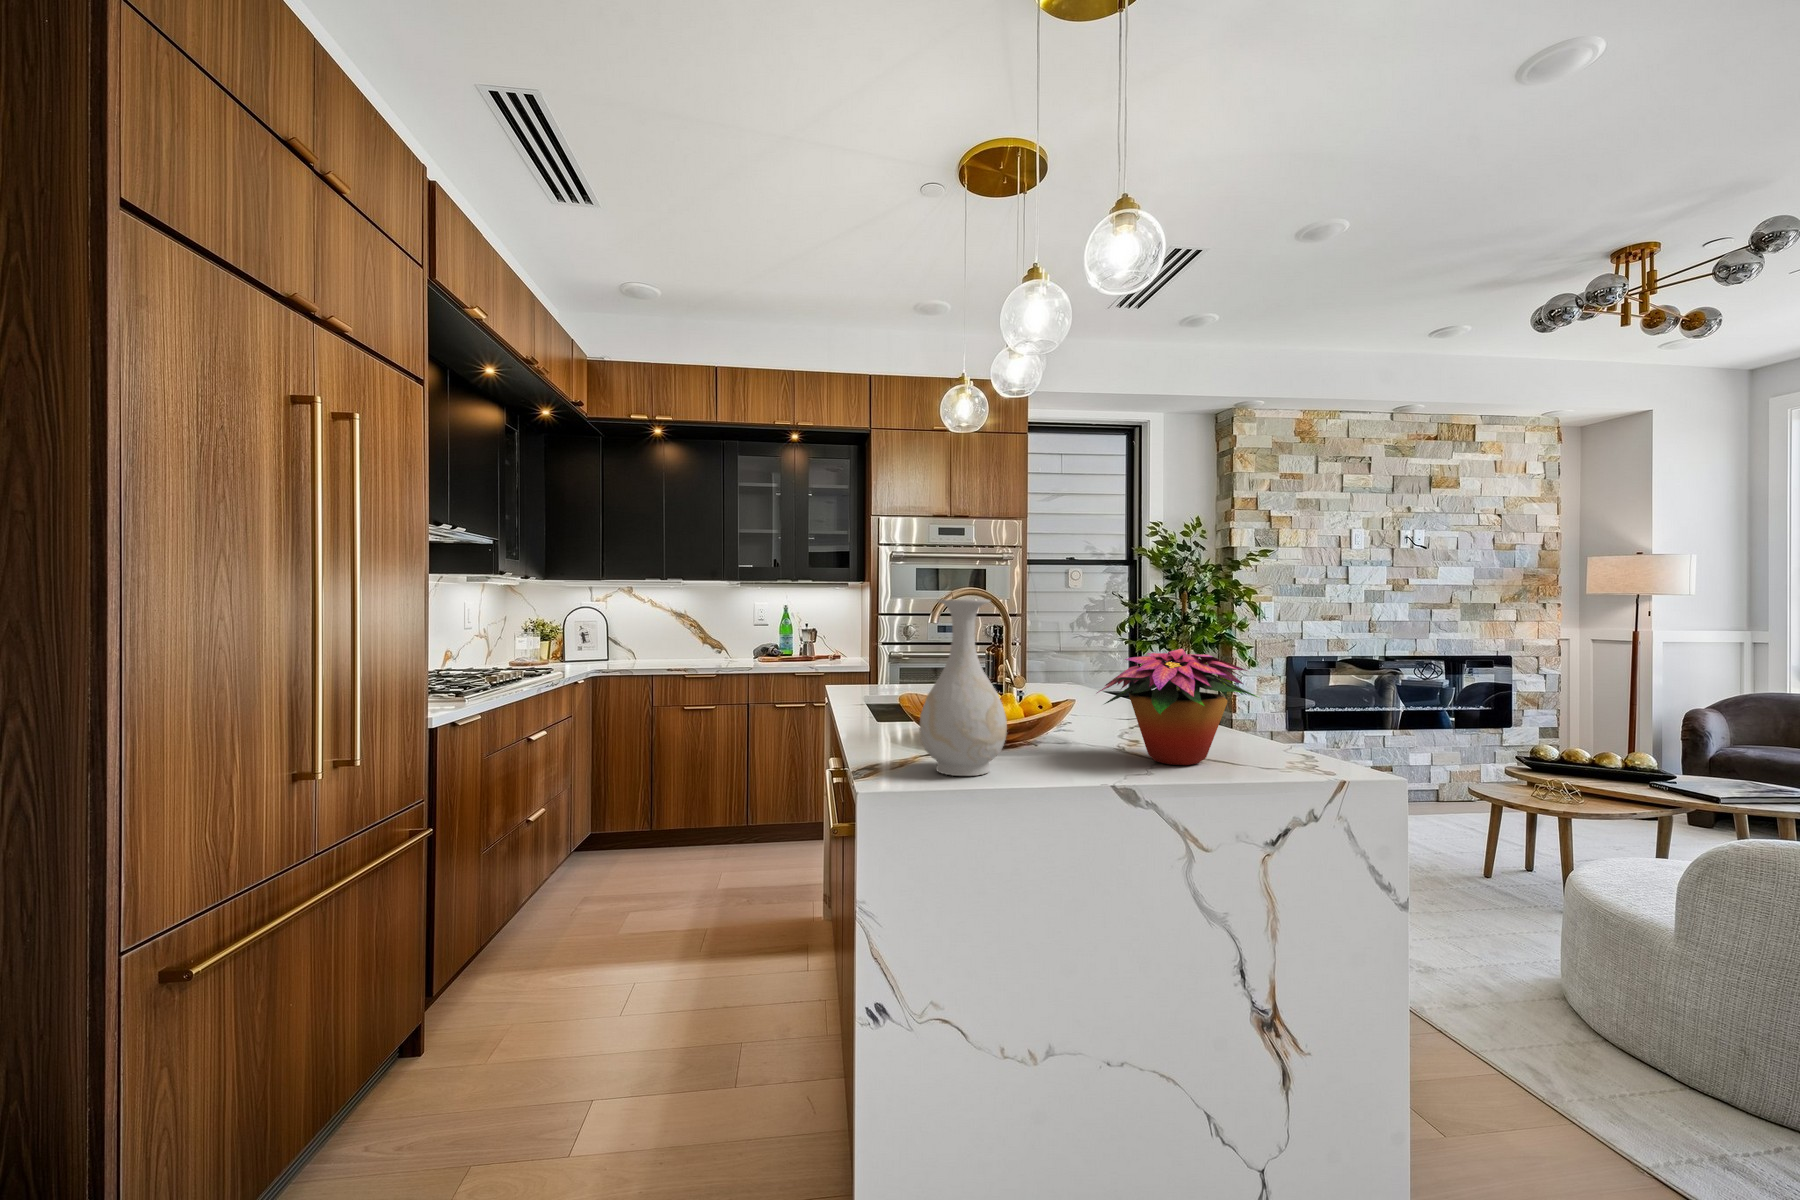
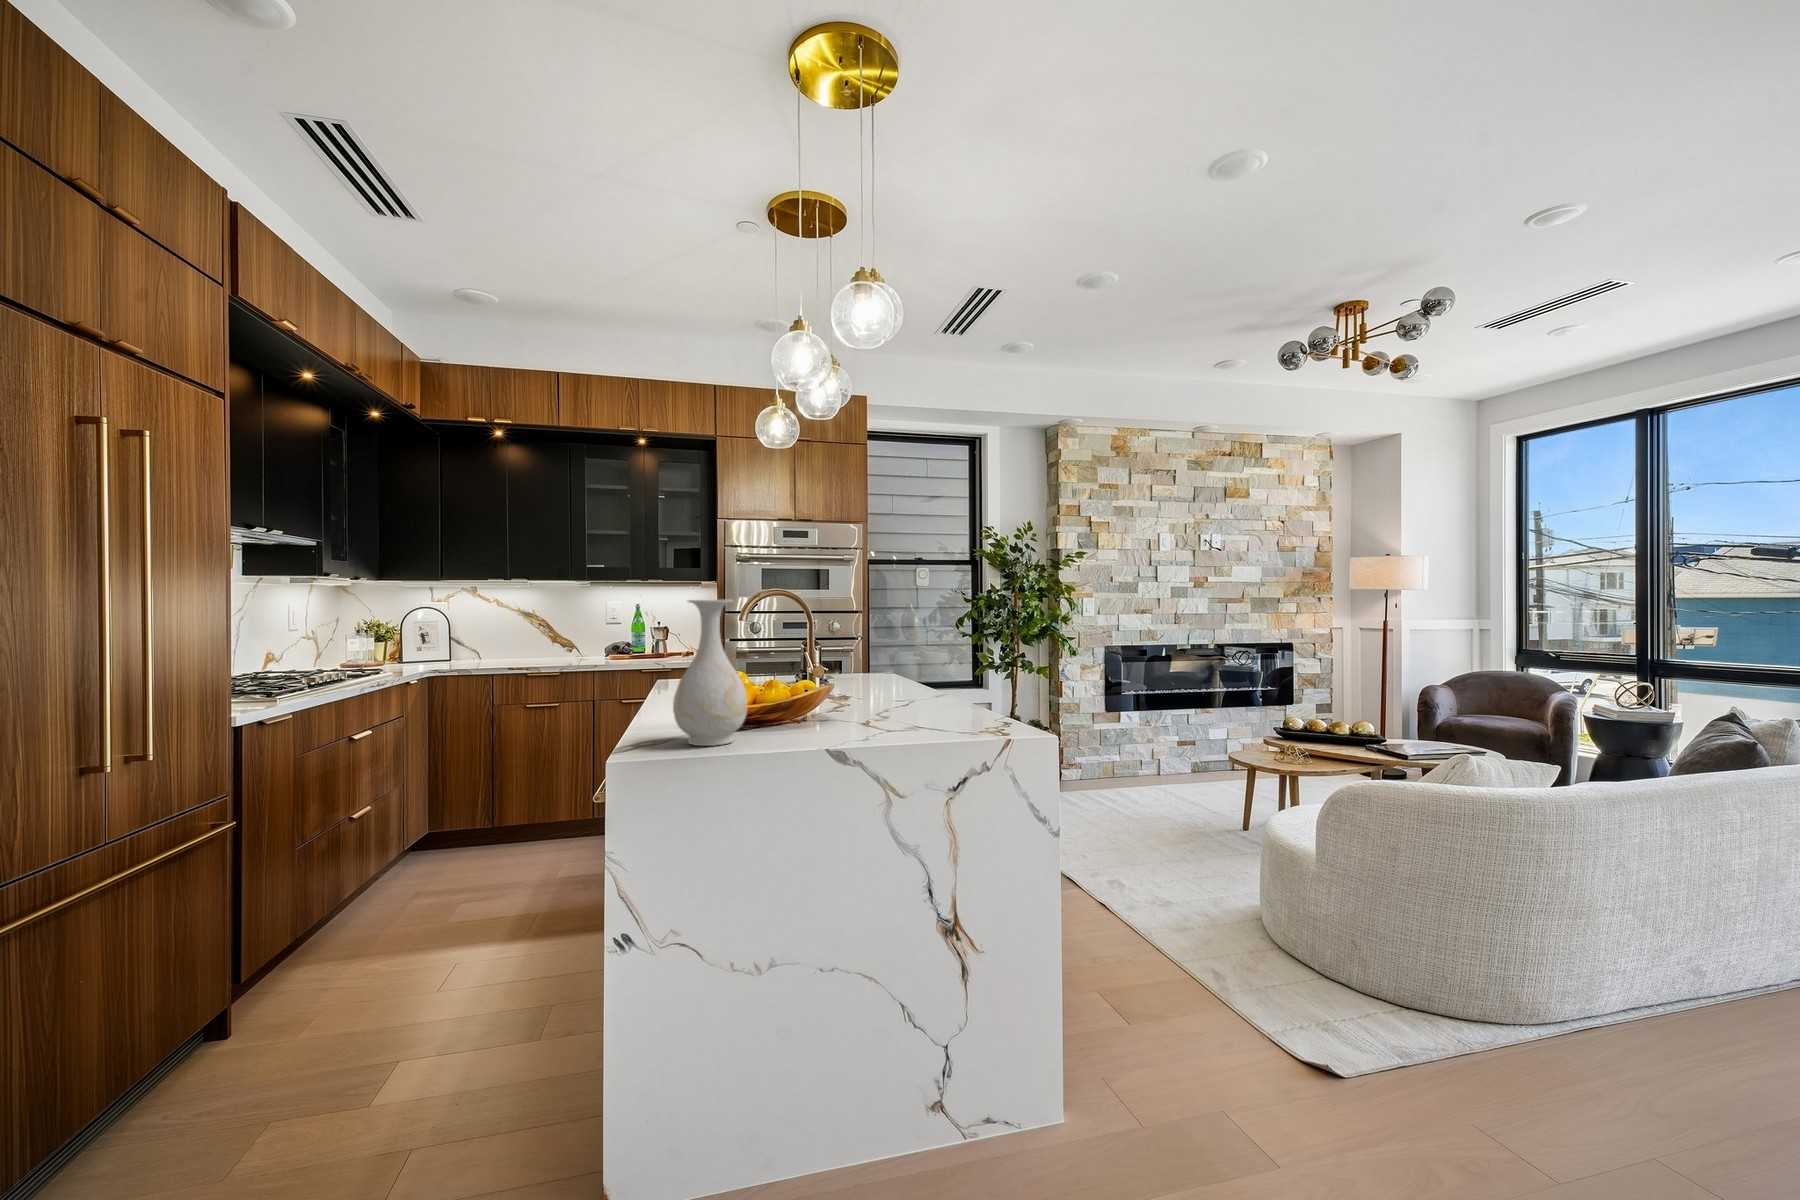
flower arrangement: present [1097,649,1259,765] -> none [827,637,965,733]

